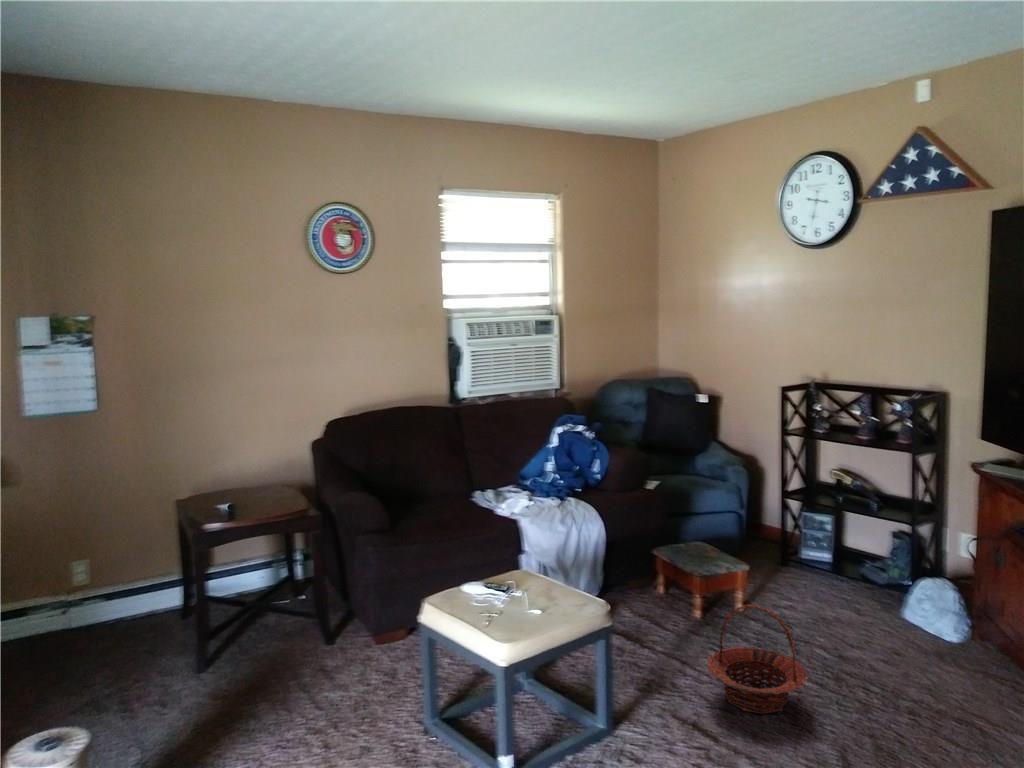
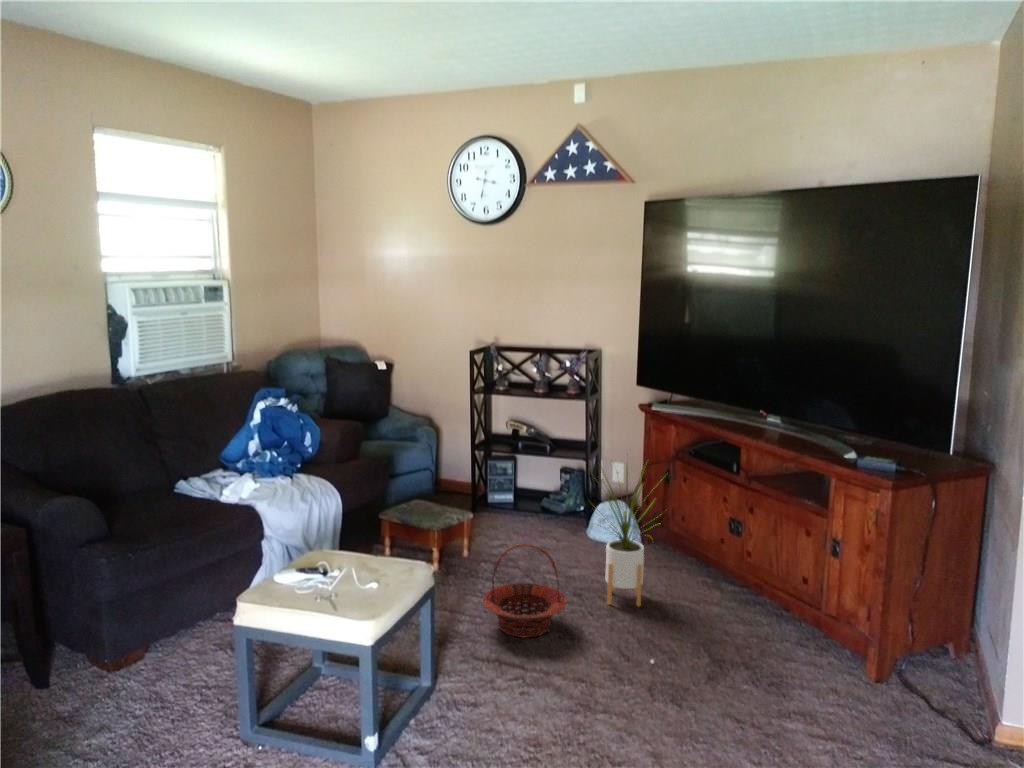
house plant: none [855,519,966,714] -> present [600,468,652,606]

